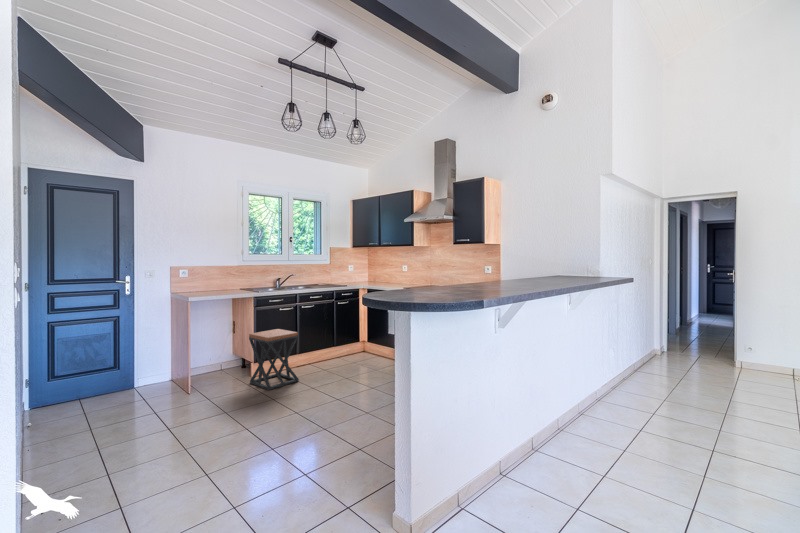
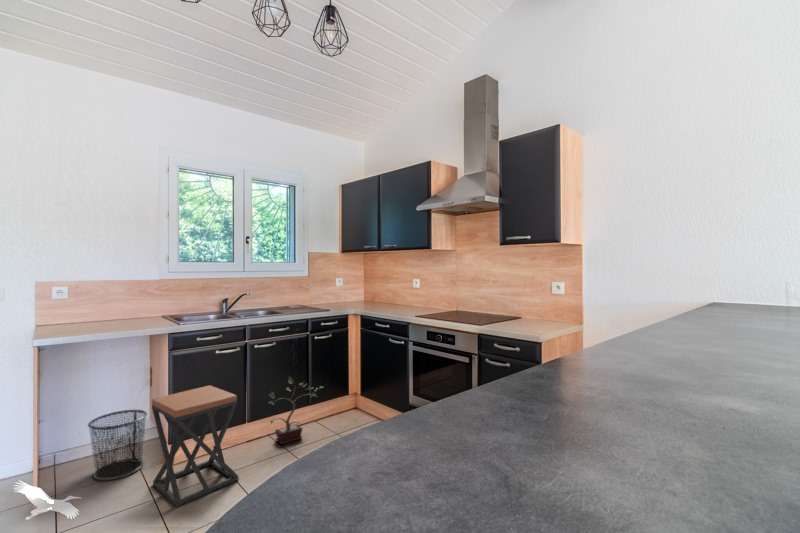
potted plant: none [311,327,345,368] -> present [269,377,323,444]
waste bin: none [209,344,240,382] -> present [88,410,147,480]

